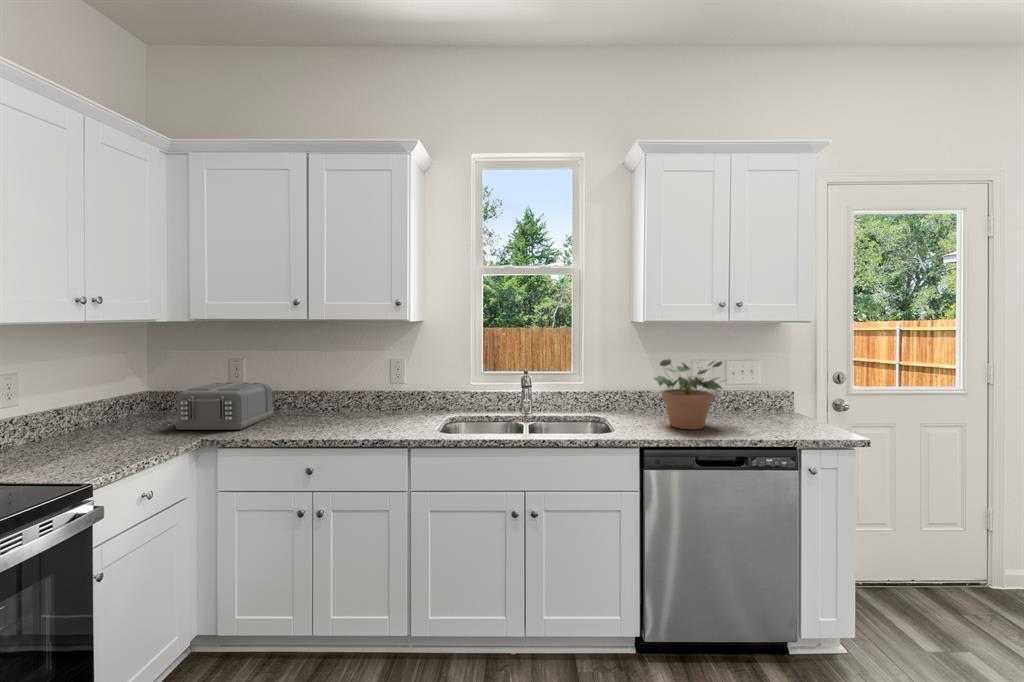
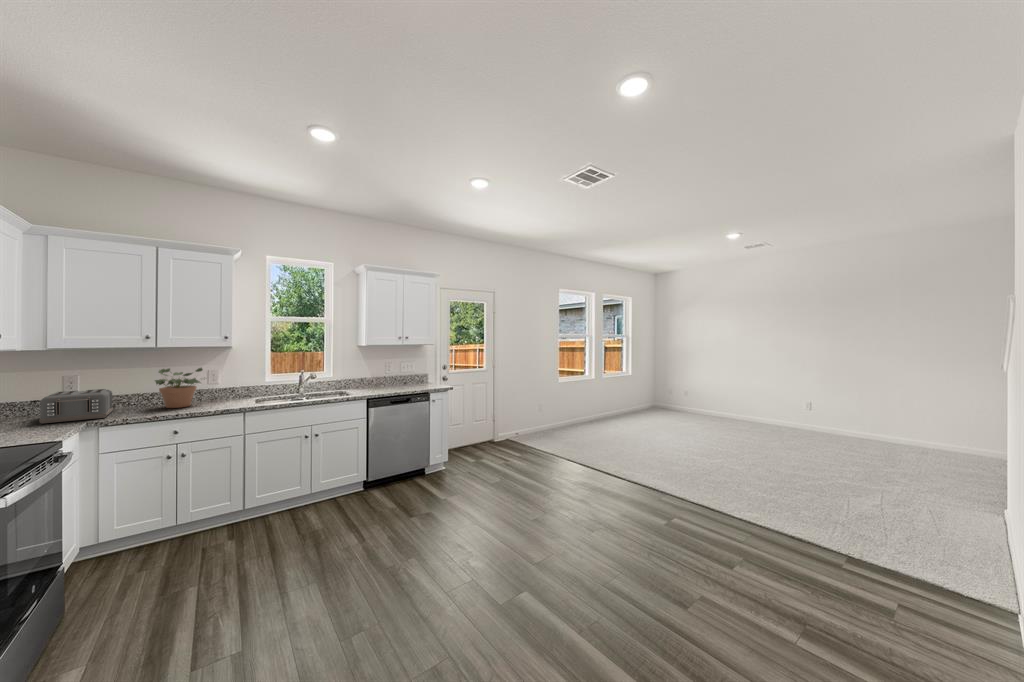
potted plant: present [654,359,722,429] -> present [155,368,203,408]

